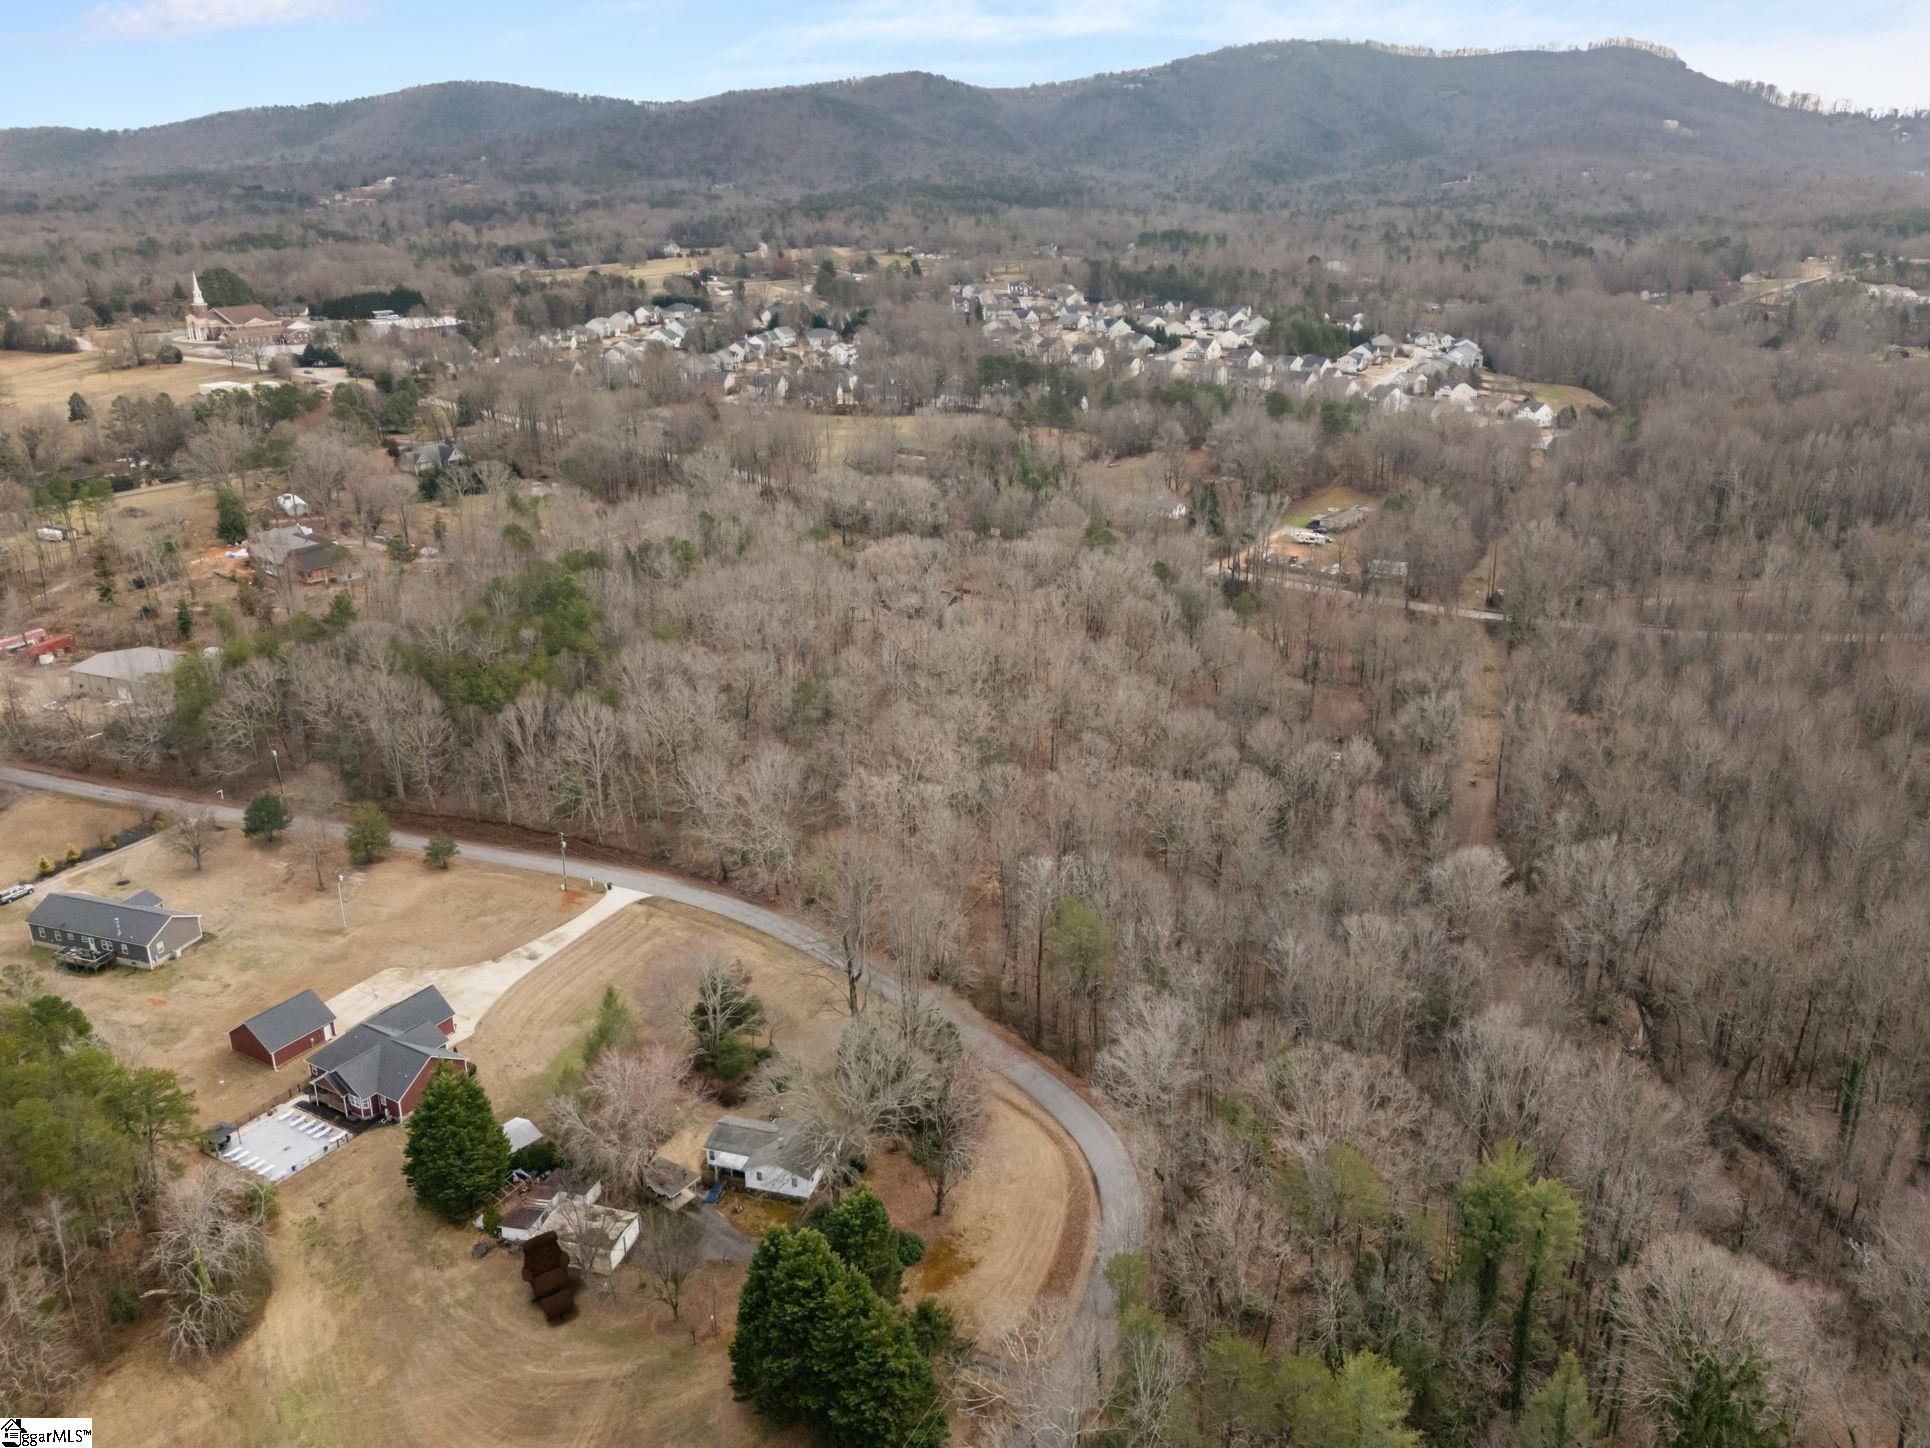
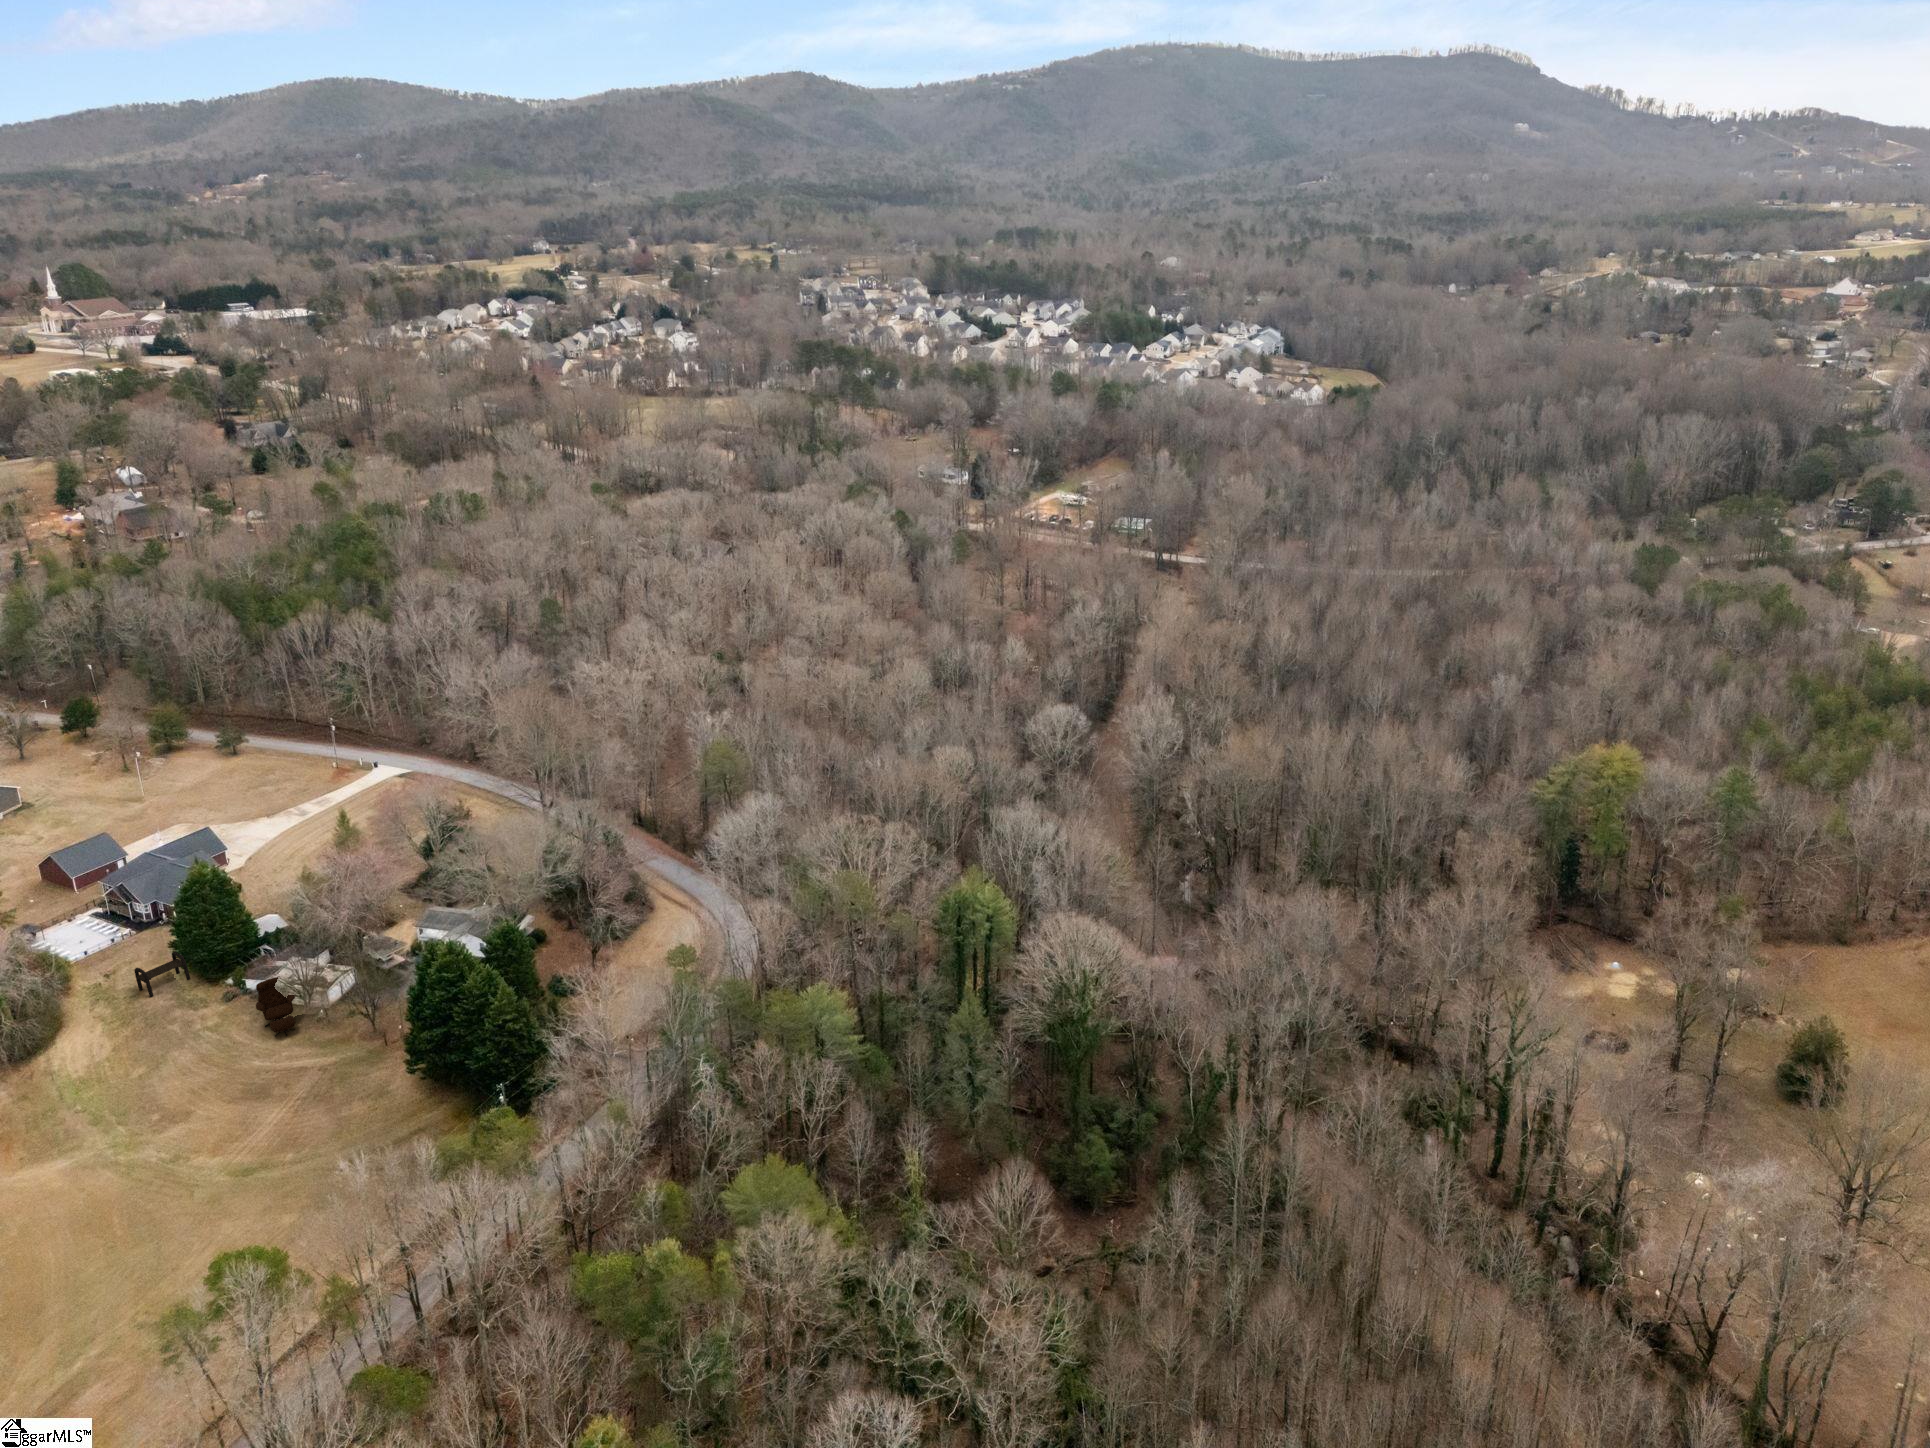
bench: none [362,1183,430,1250] -> present [134,952,191,997]

